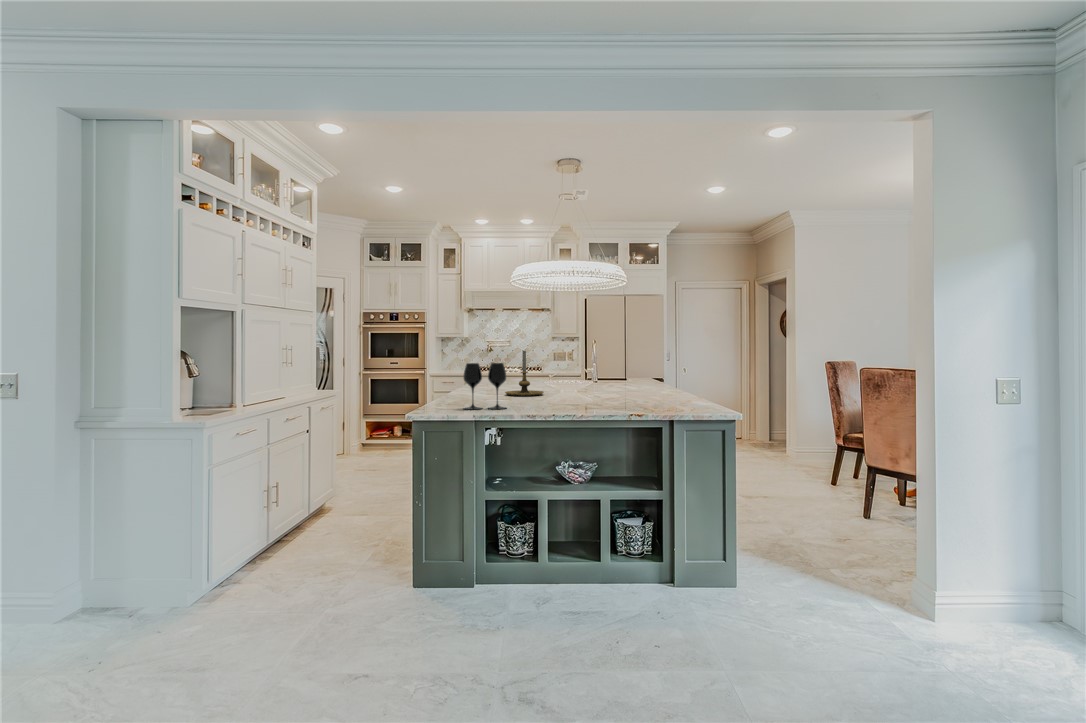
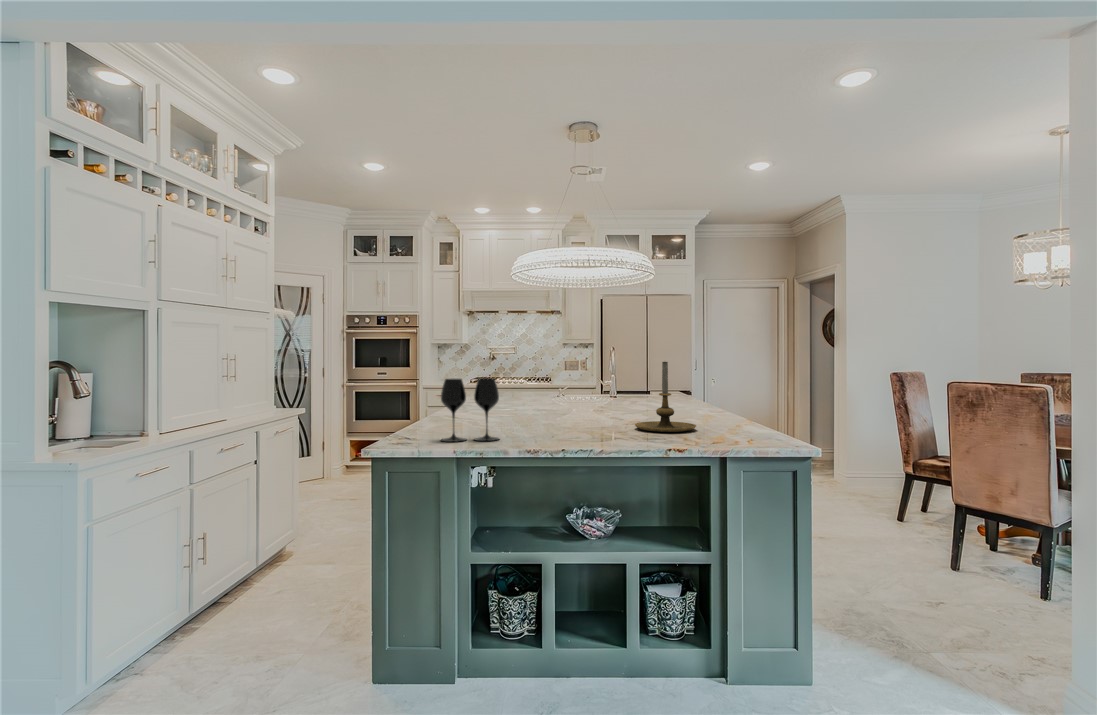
candle holder: present [505,351,544,396] -> present [635,362,696,432]

